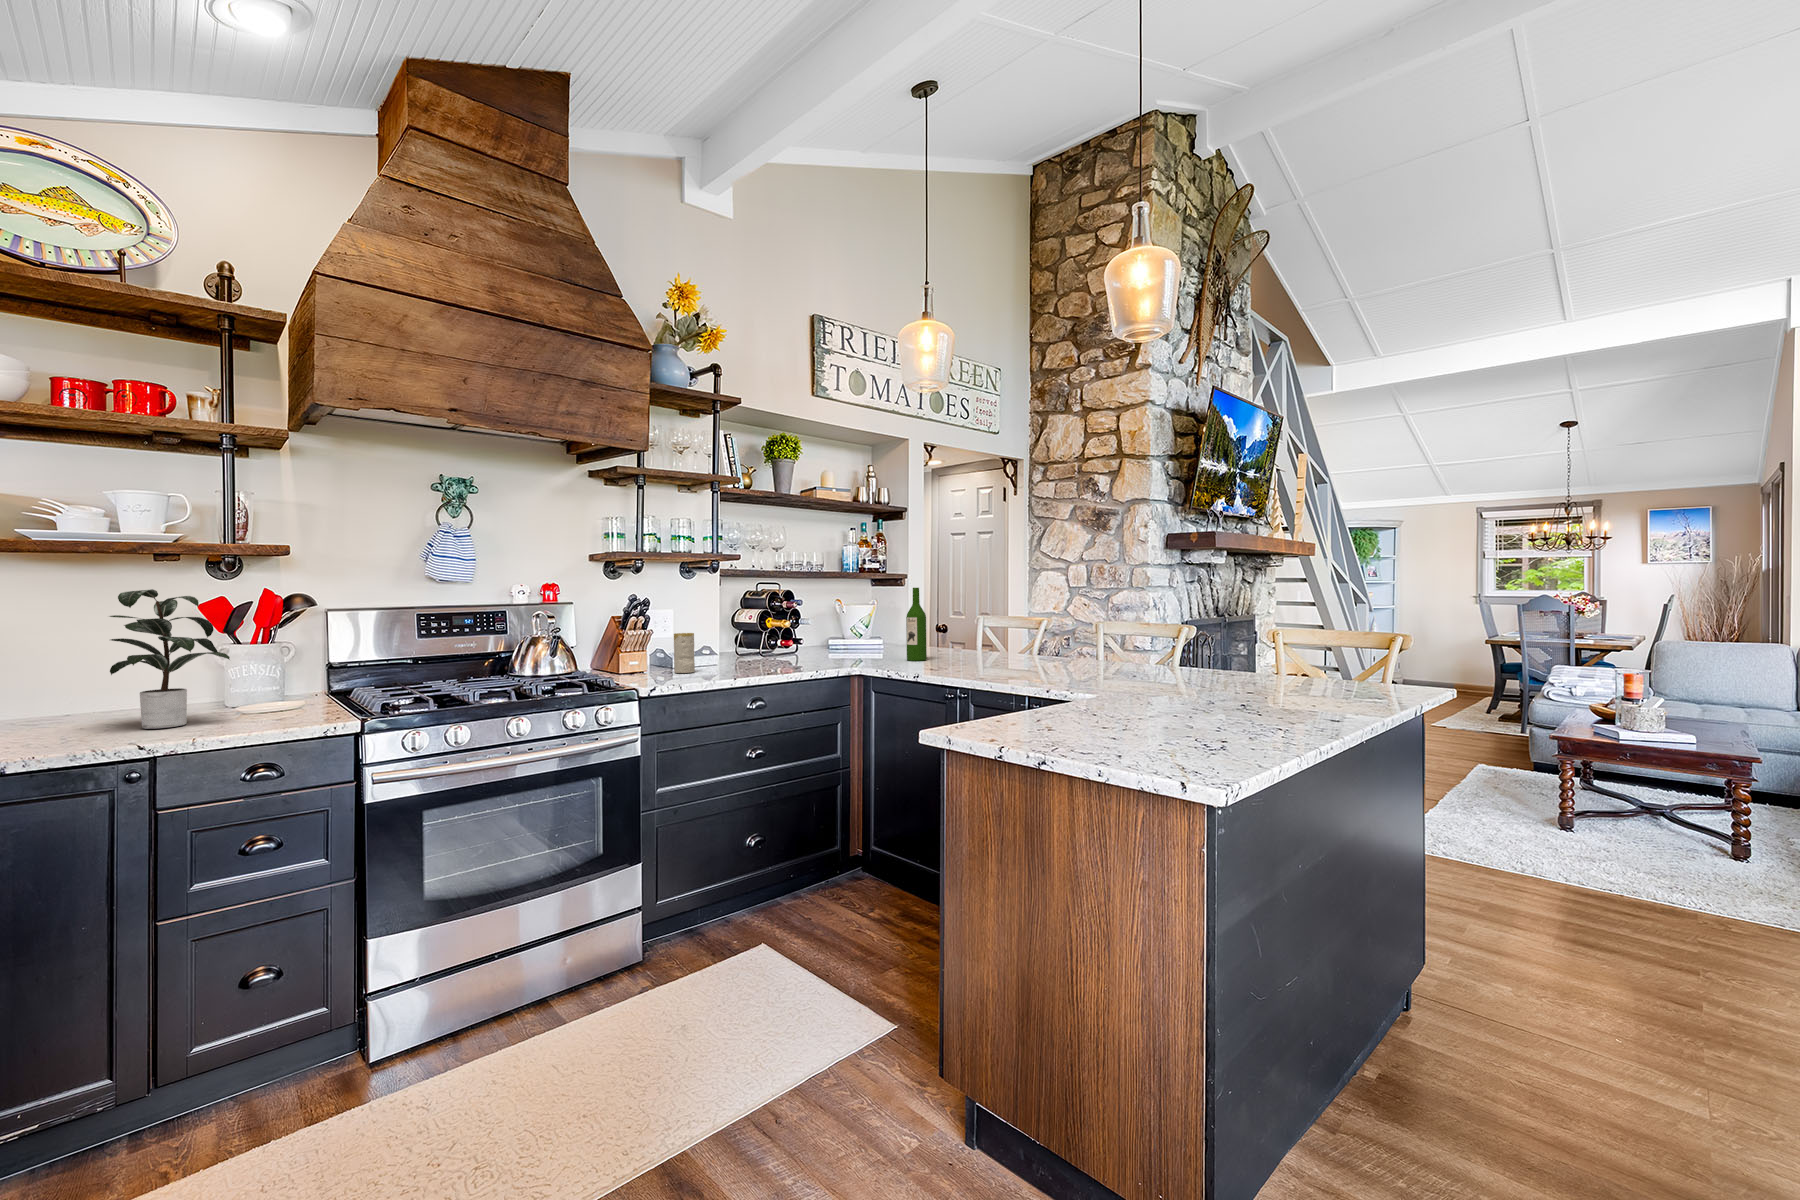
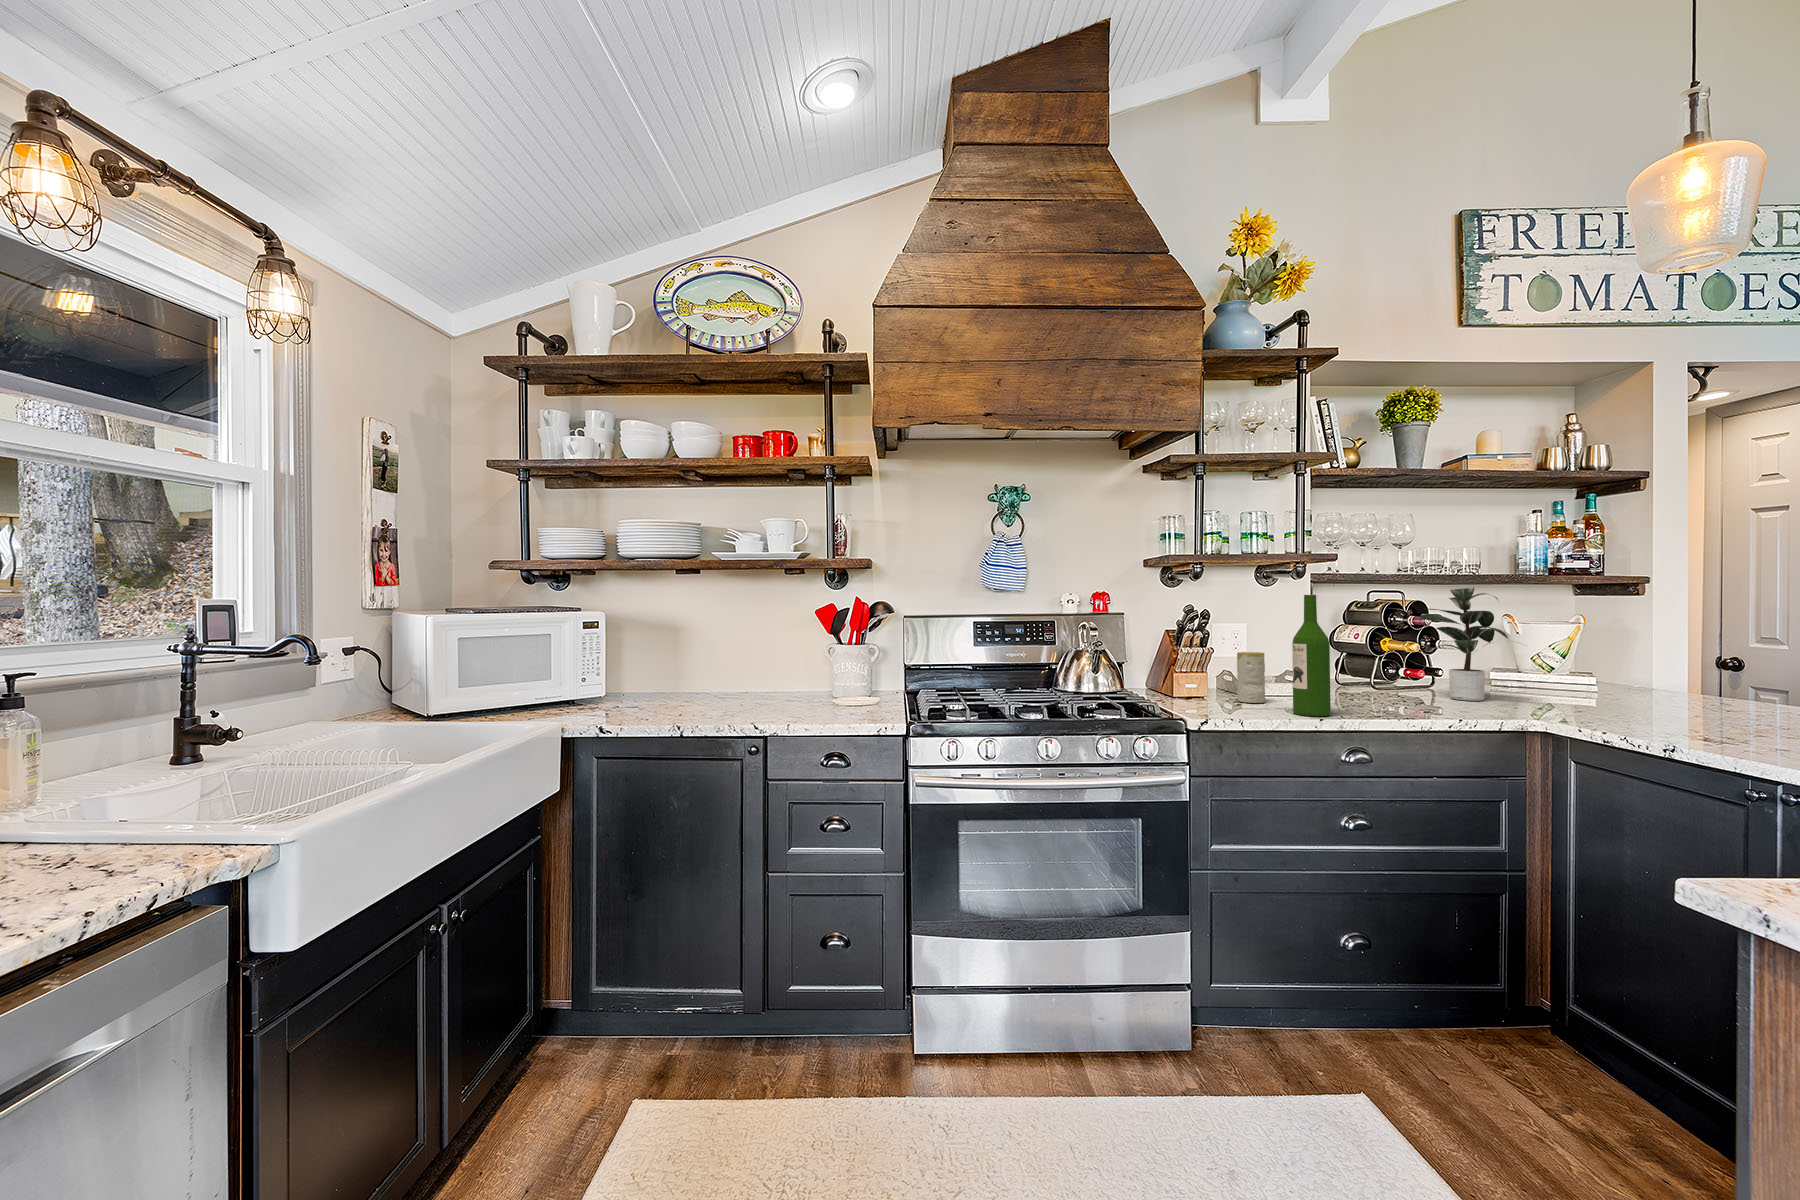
wine bottle: present [906,588,927,661] -> present [1292,595,1331,716]
potted plant: present [110,589,230,729] -> present [1419,588,1508,701]

